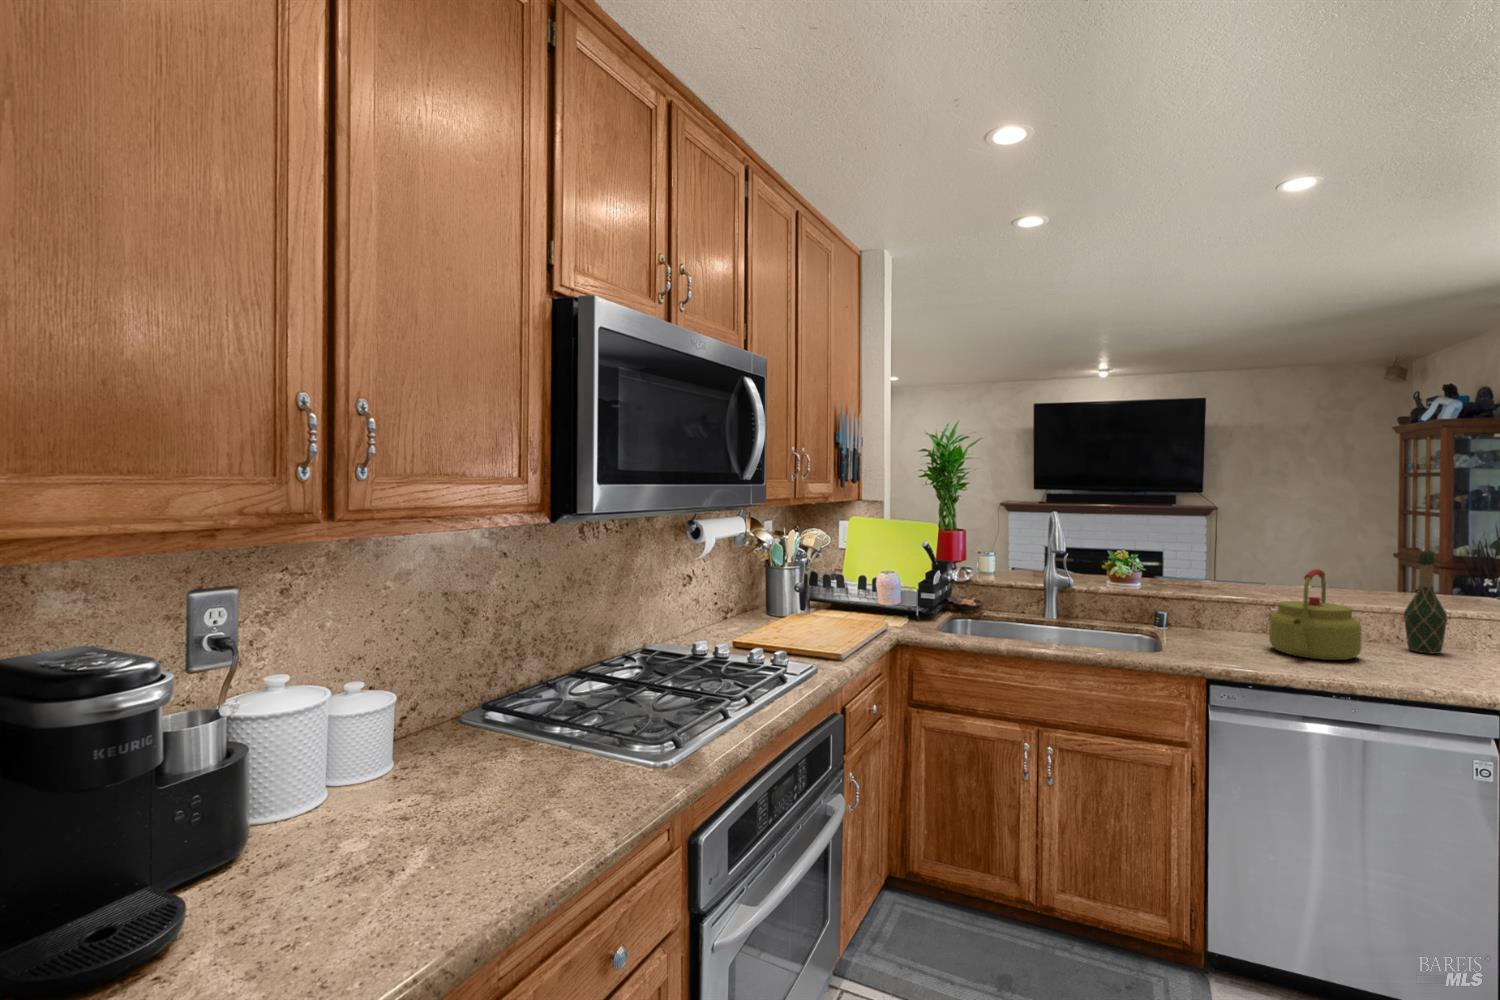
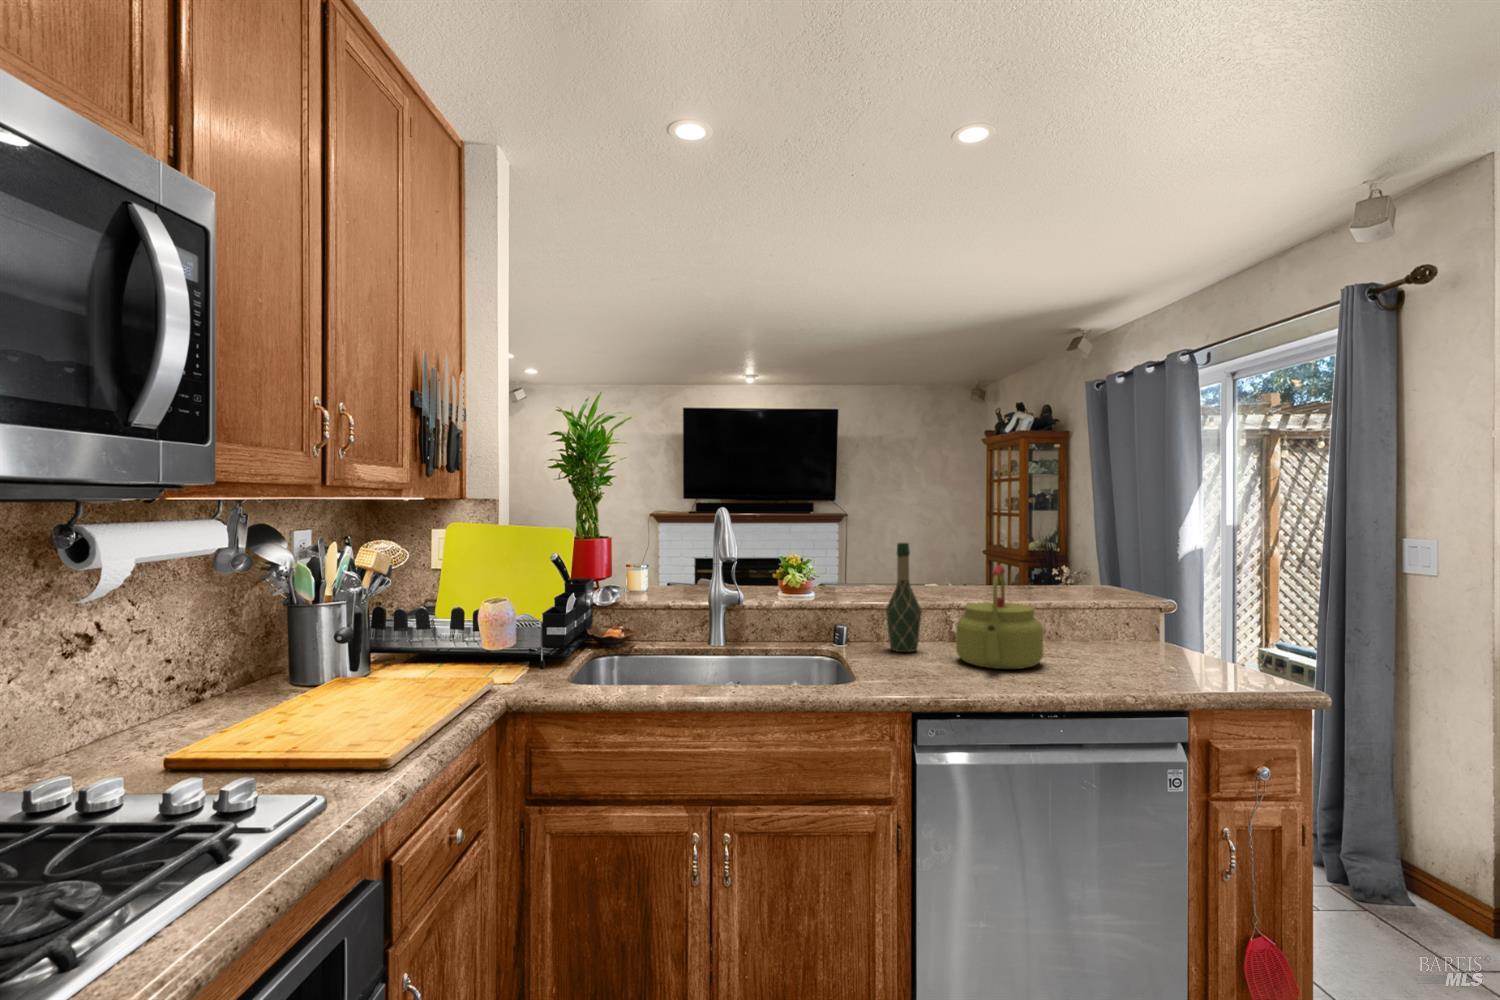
wine bottle: present [1404,552,1447,654] -> present [886,543,921,652]

